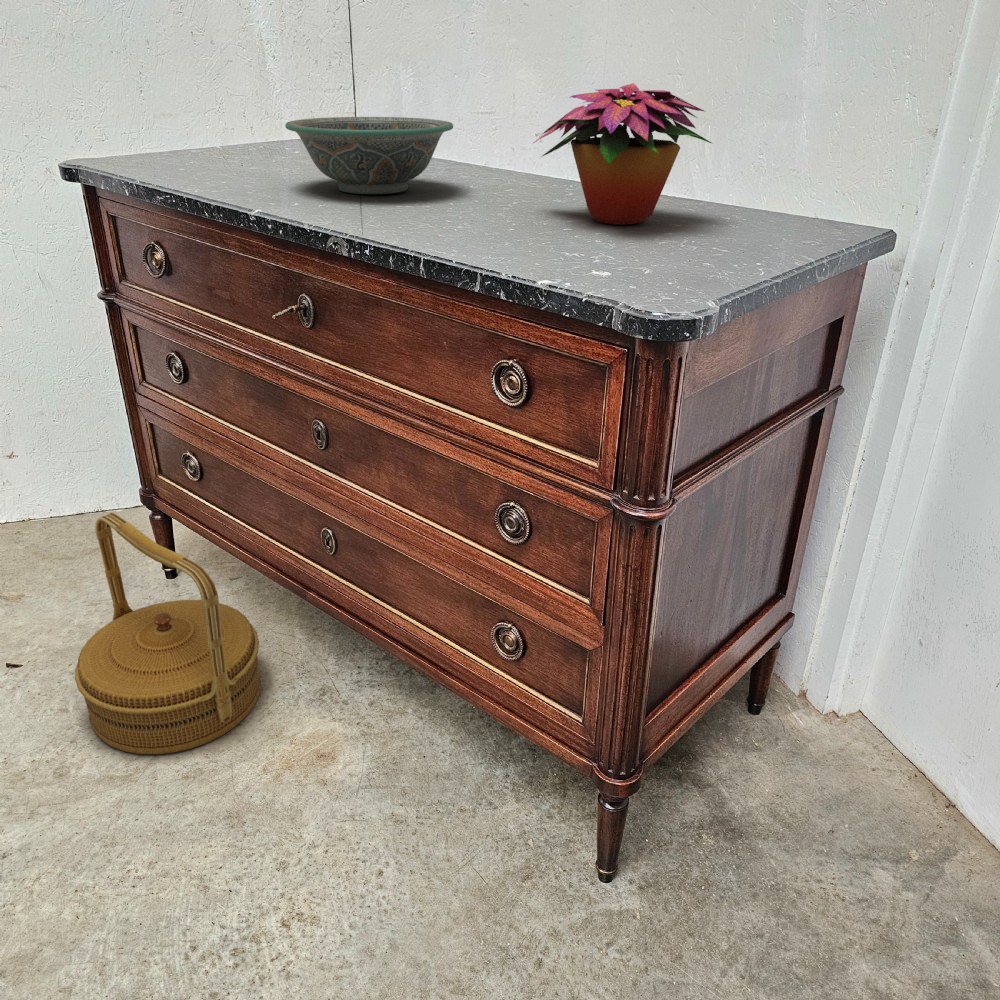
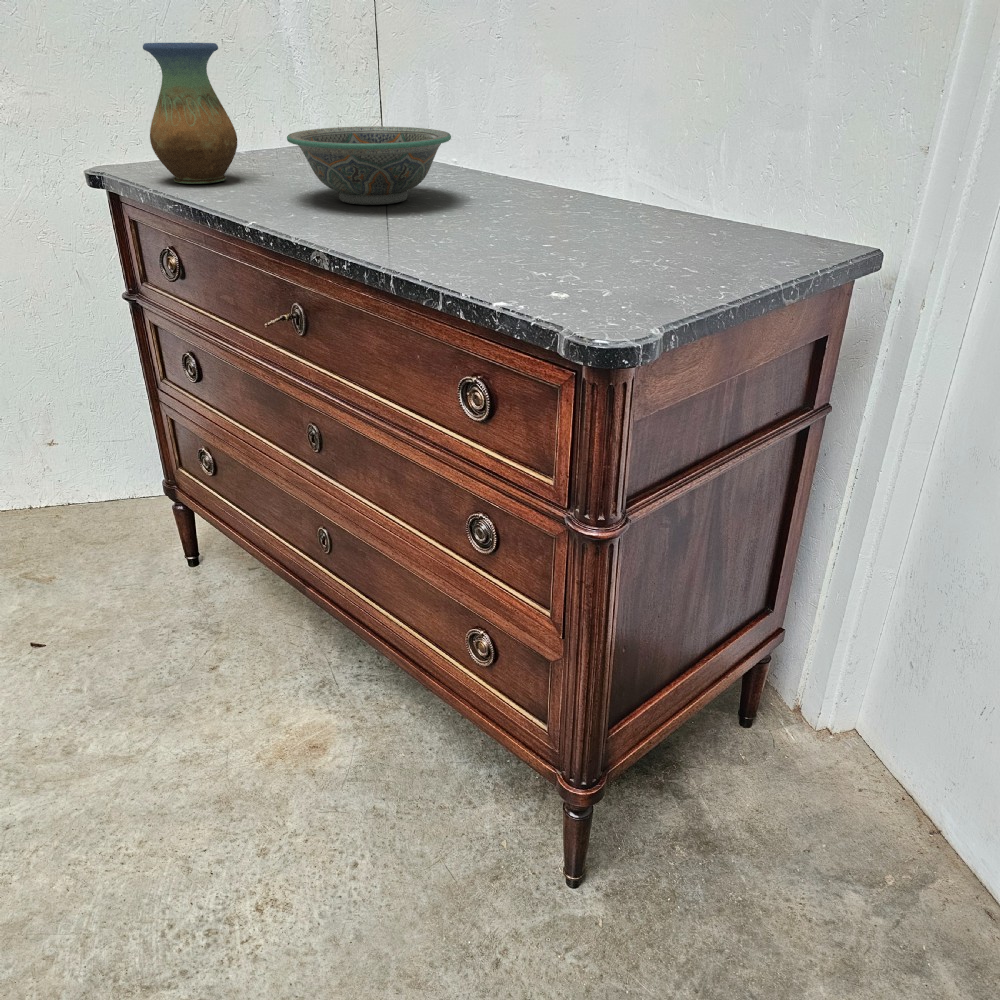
vase: none [127,29,225,176] -> present [143,43,237,184]
flower arrangement: present [534,83,712,225] -> none [511,97,708,240]
woven basket: present [75,513,261,755] -> none [87,505,264,738]

